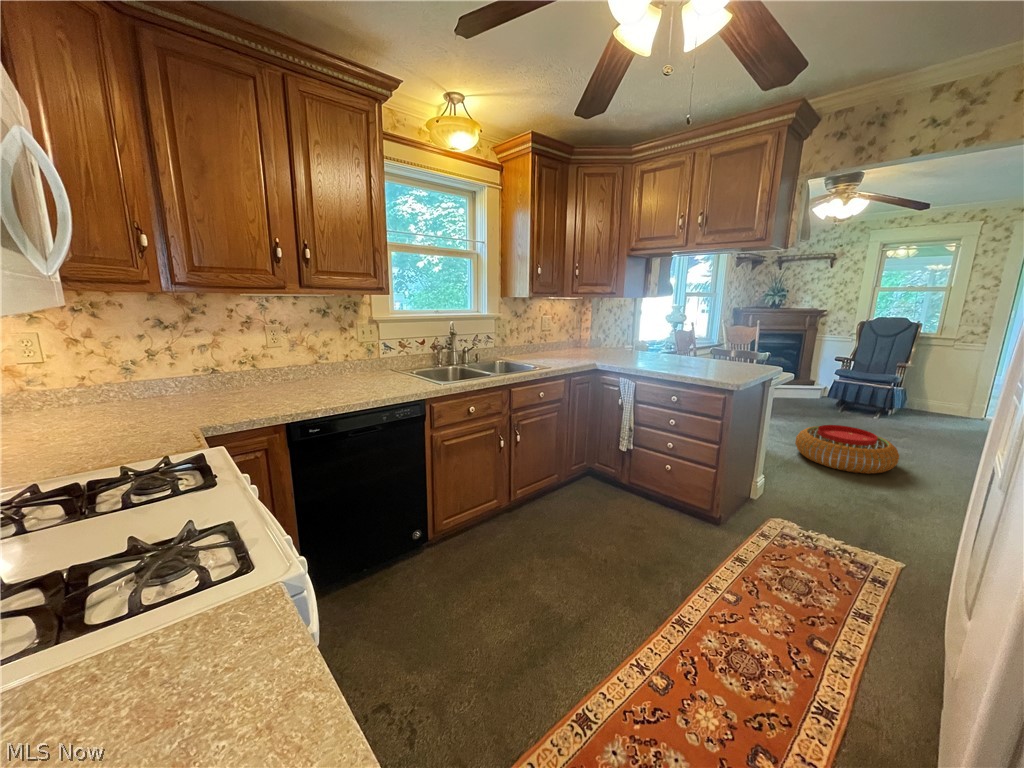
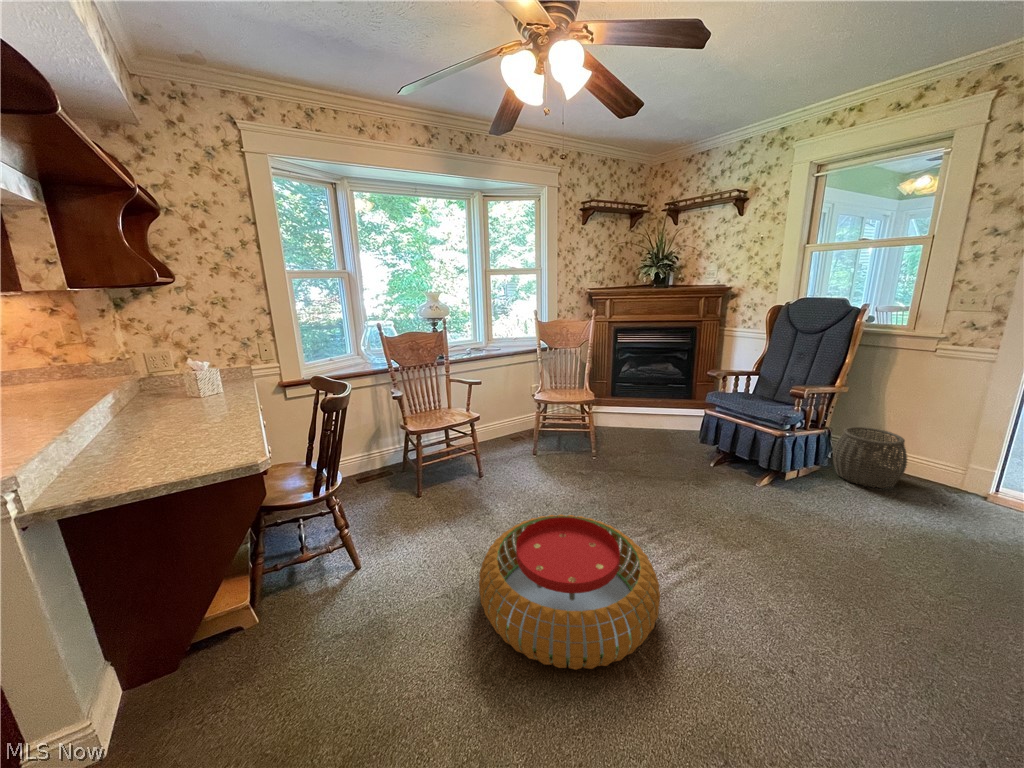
woven basket: none [901,388,944,418] -> present [833,427,907,488]

